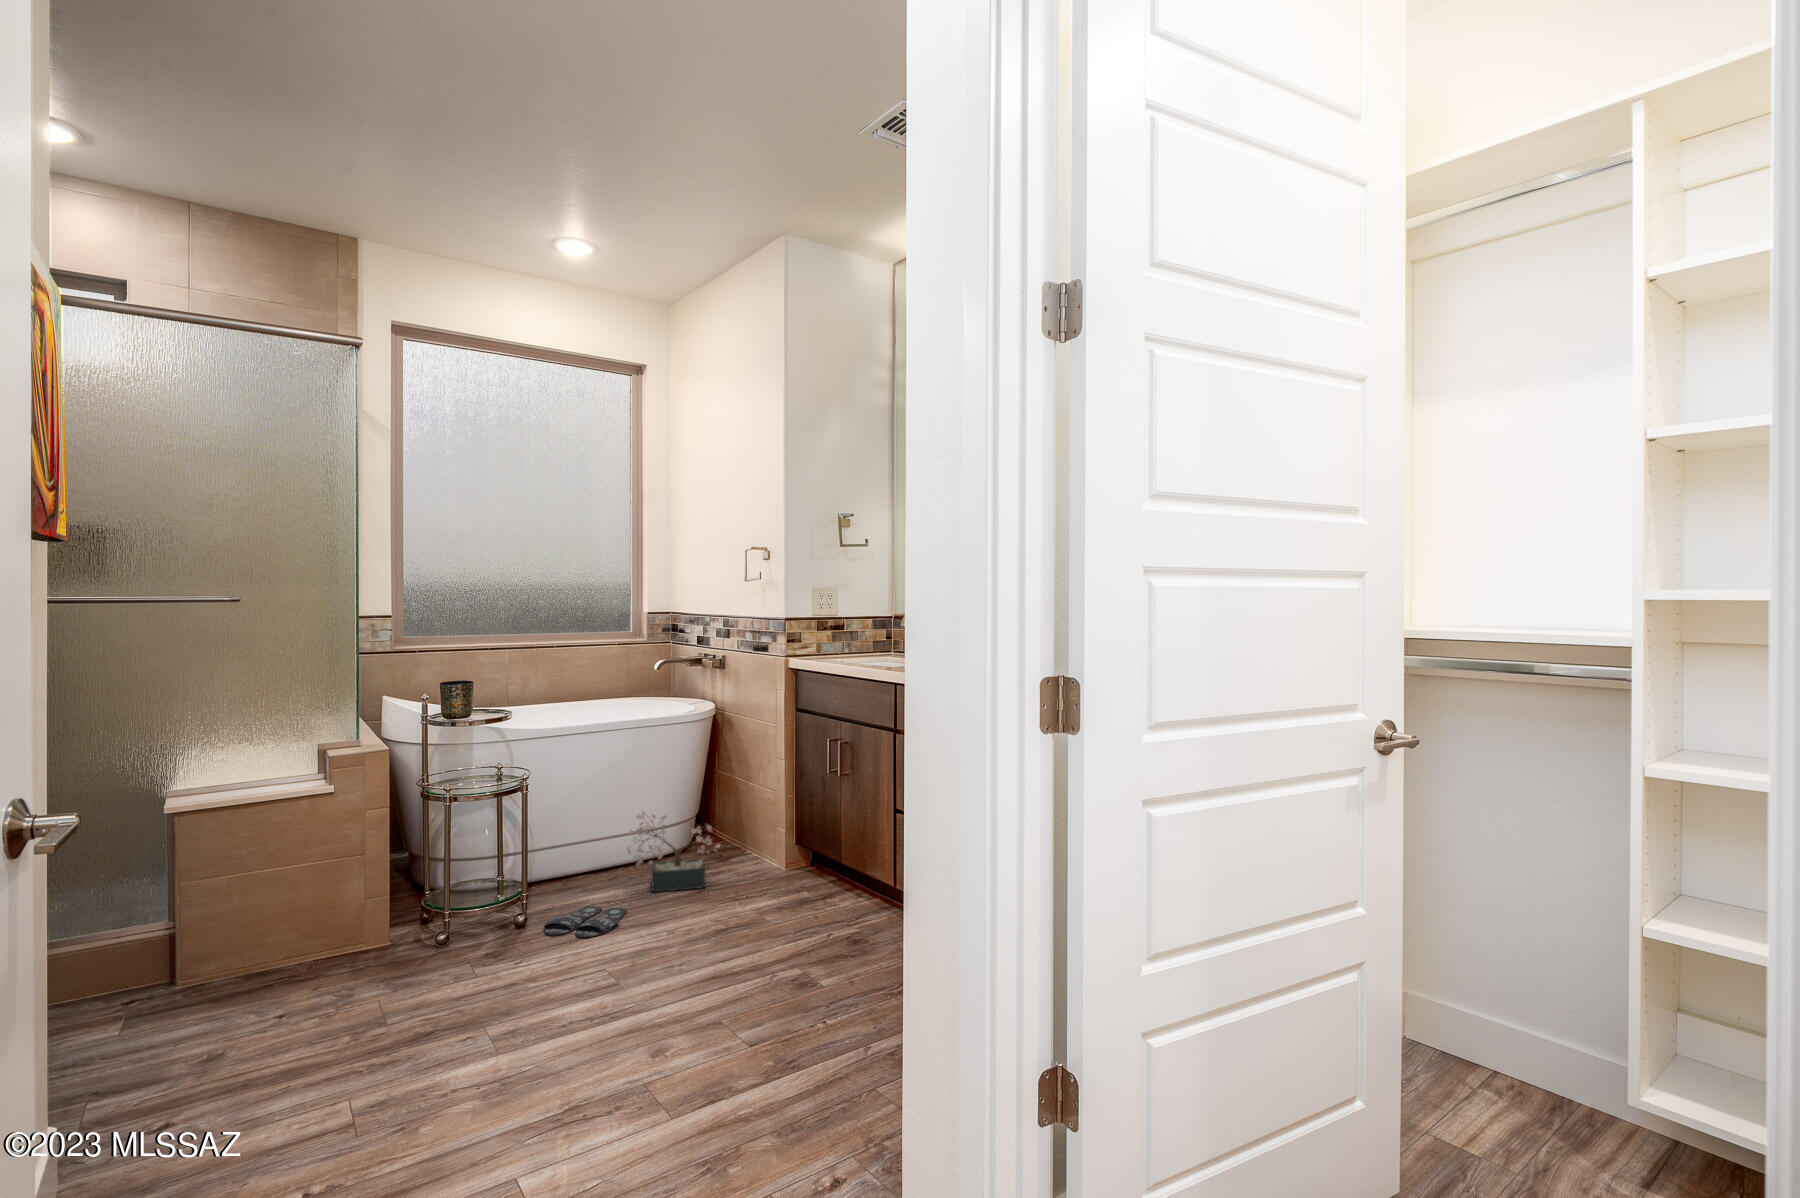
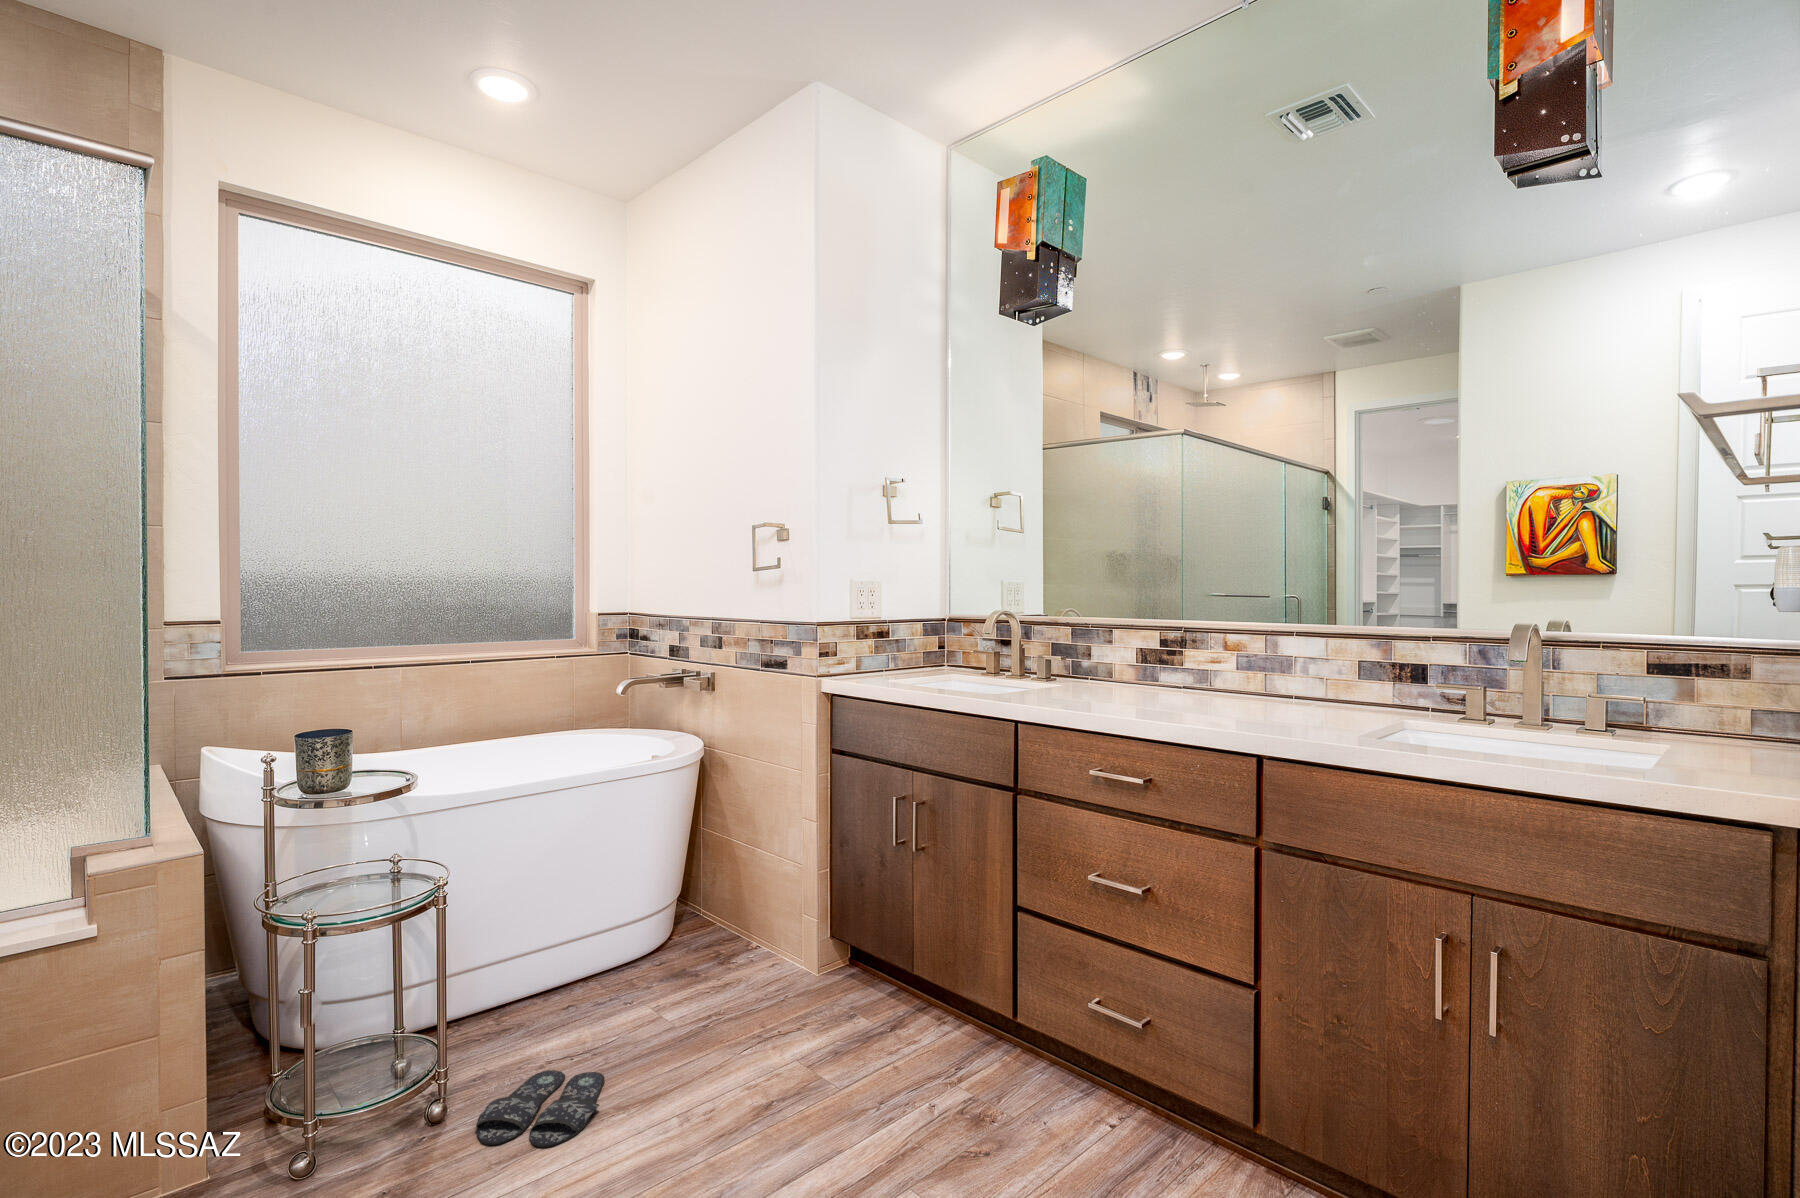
decorative plant: present [627,811,720,892] -> none [595,908,733,1033]

